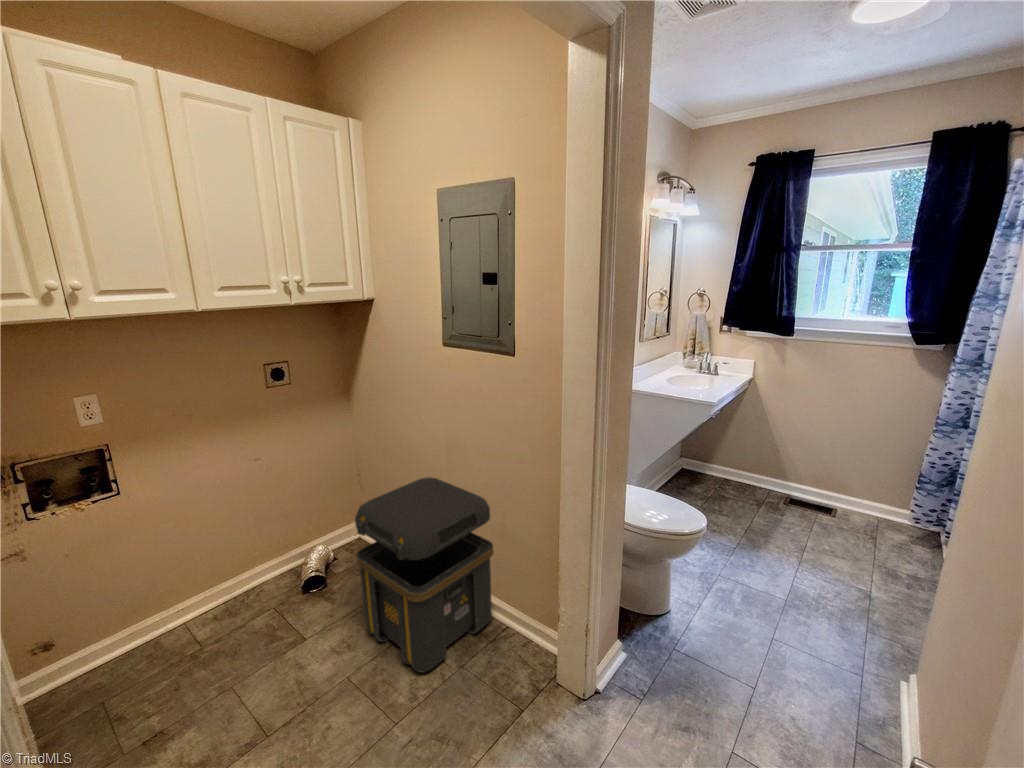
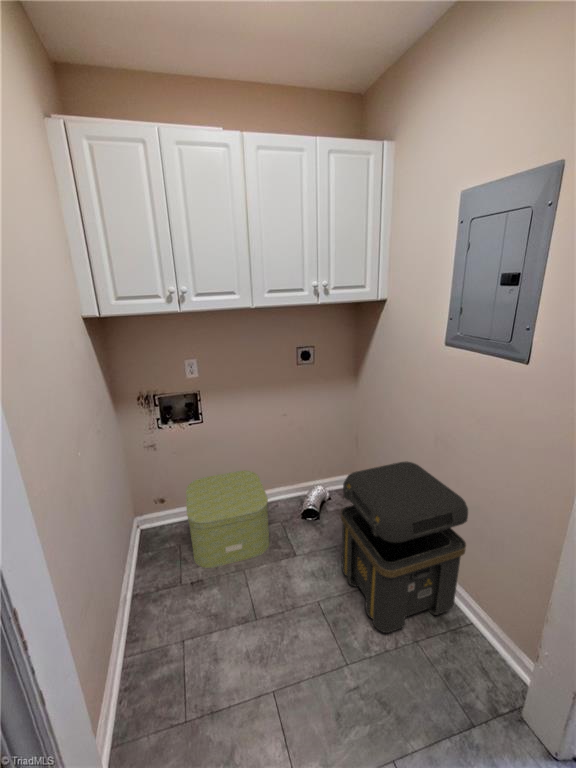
storage box: none [97,549,258,709] -> present [186,471,269,568]

